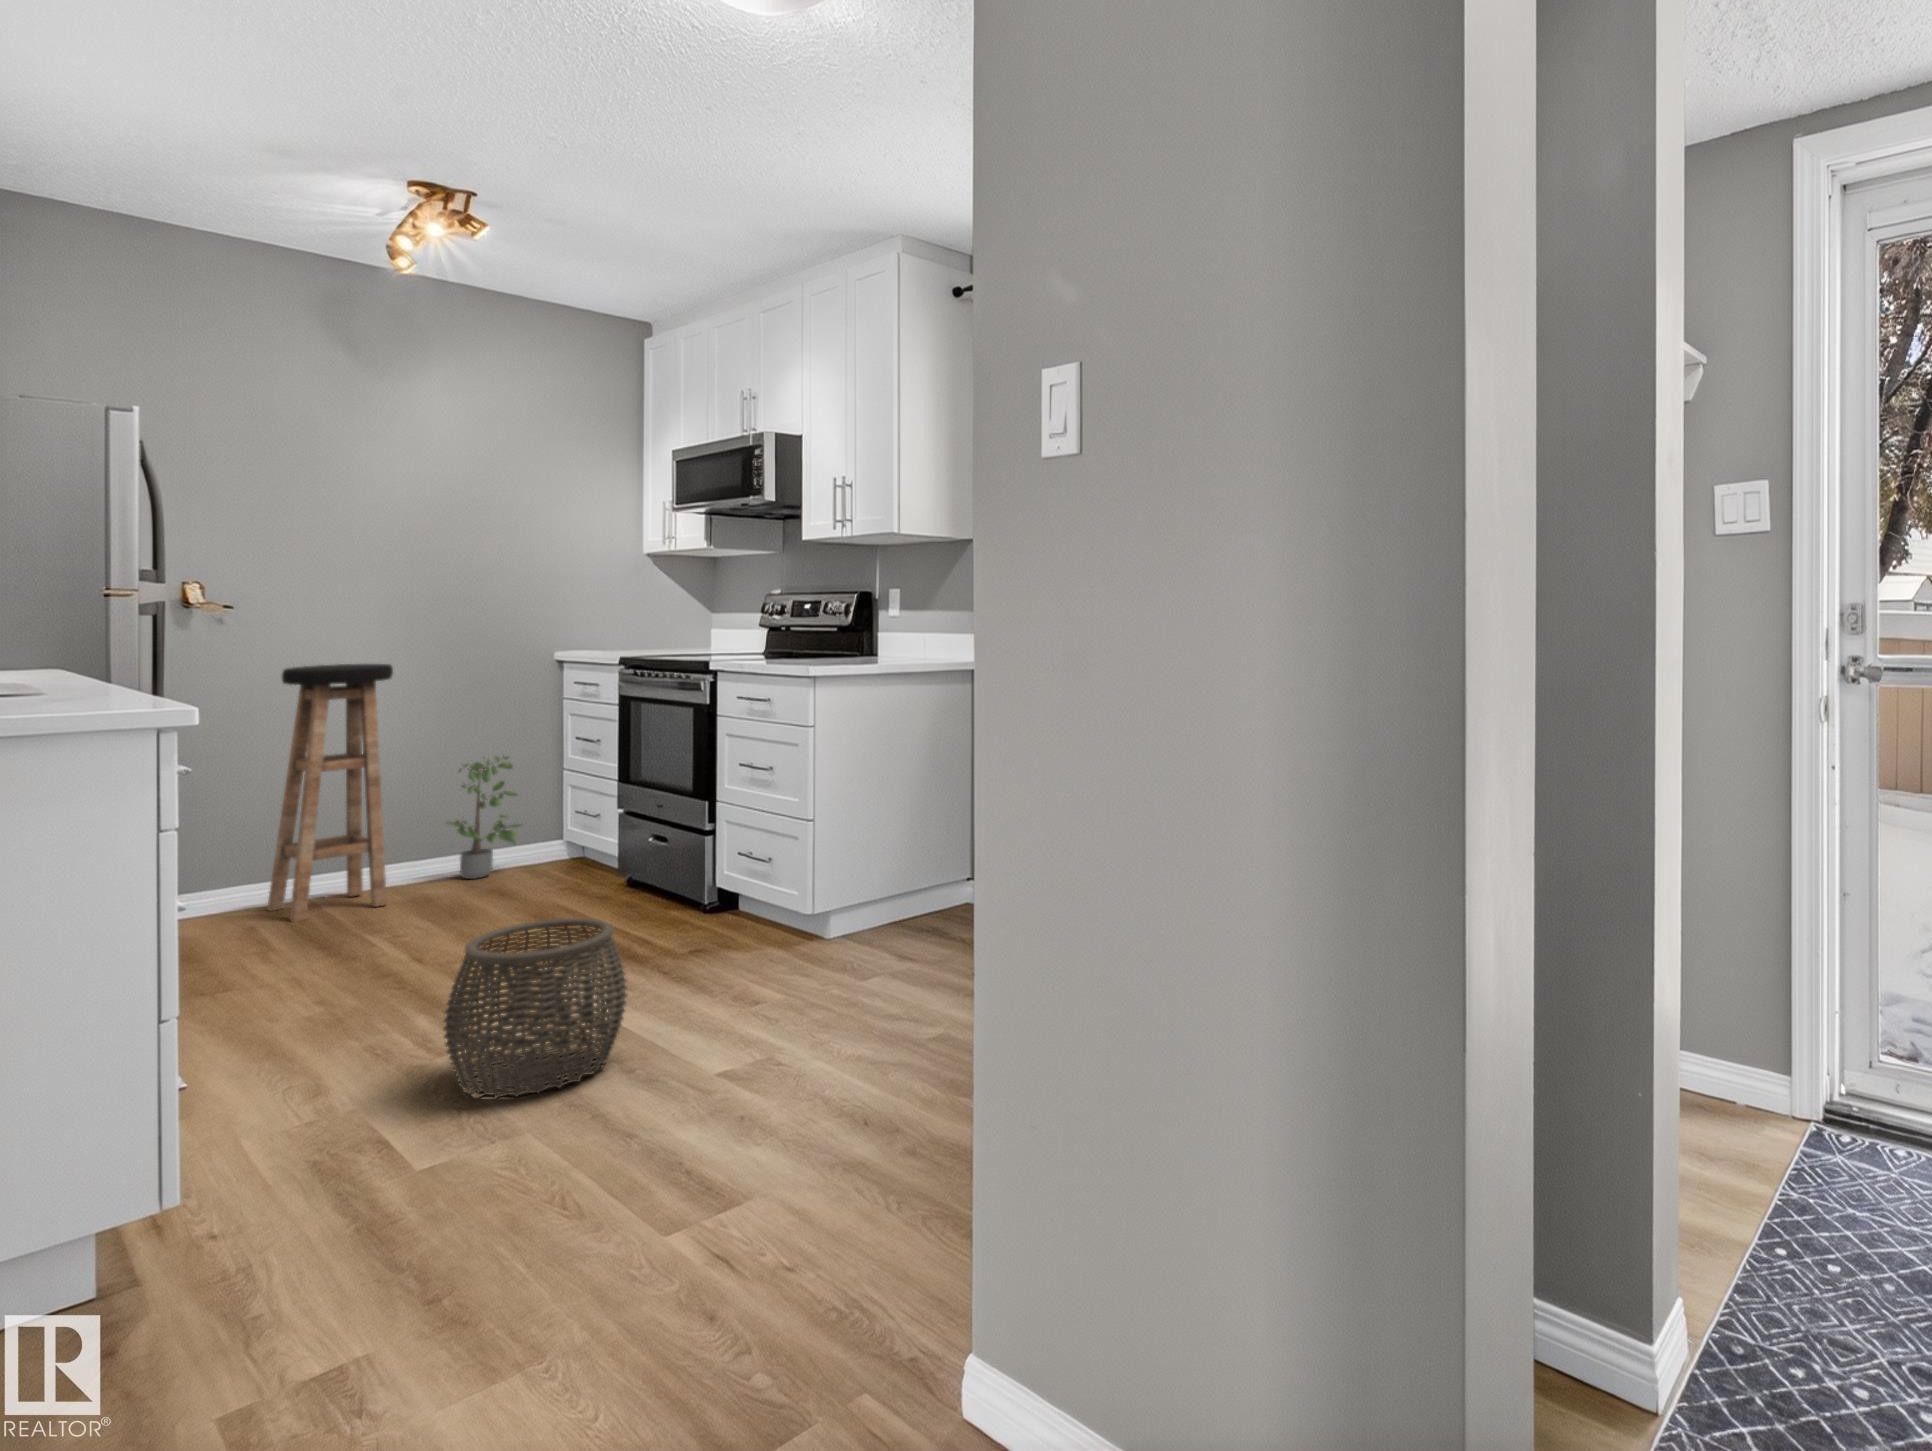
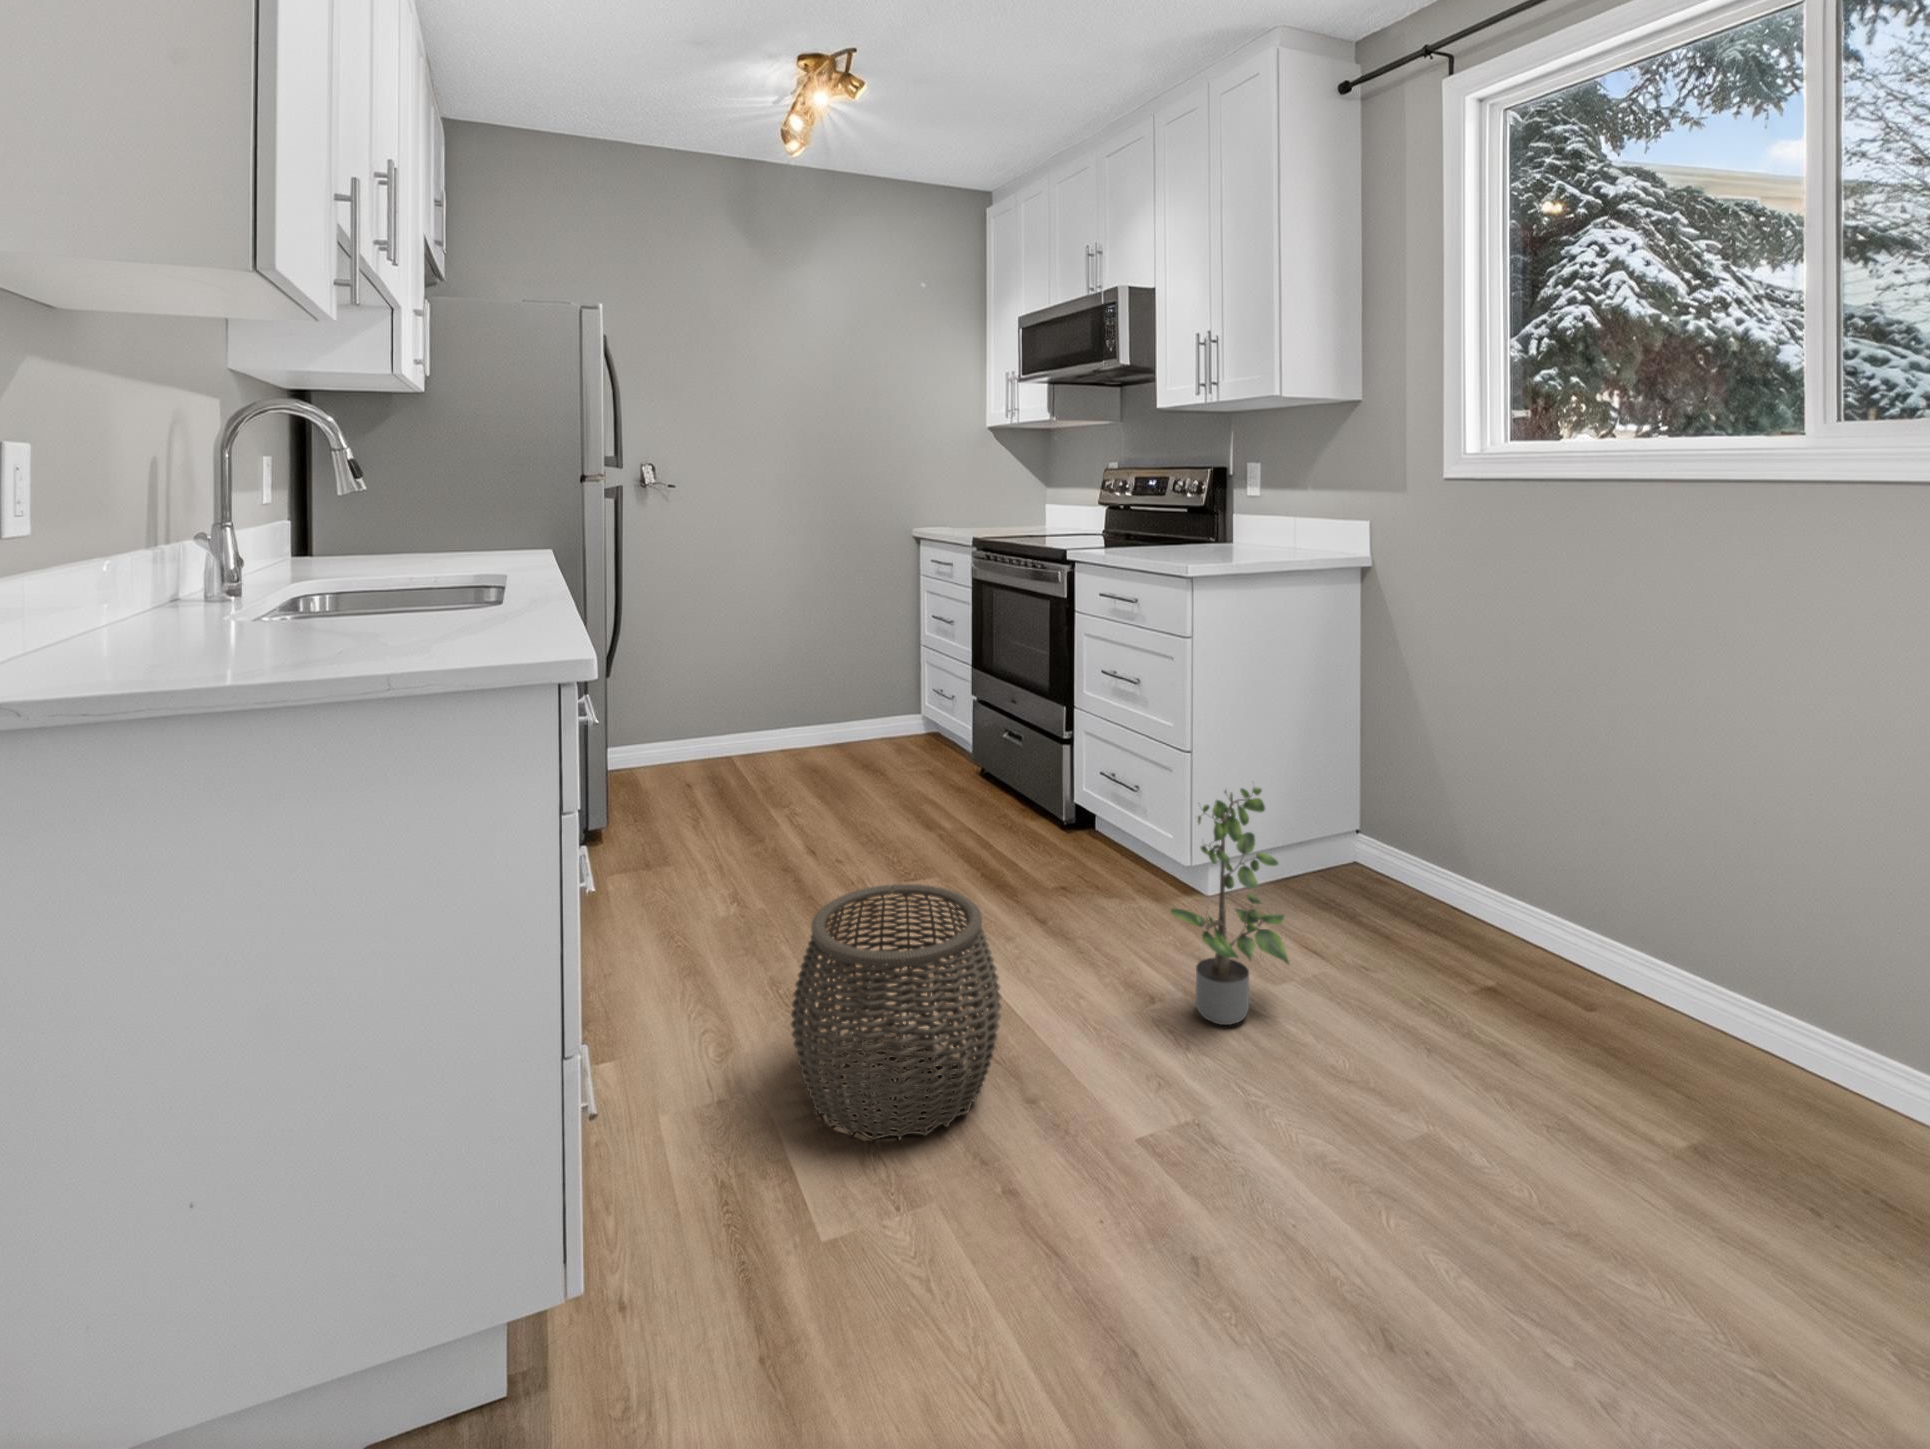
bar stool: present [267,664,393,922] -> none [682,535,775,782]
potted plant: present [447,756,520,879] -> present [1171,787,1289,1025]

